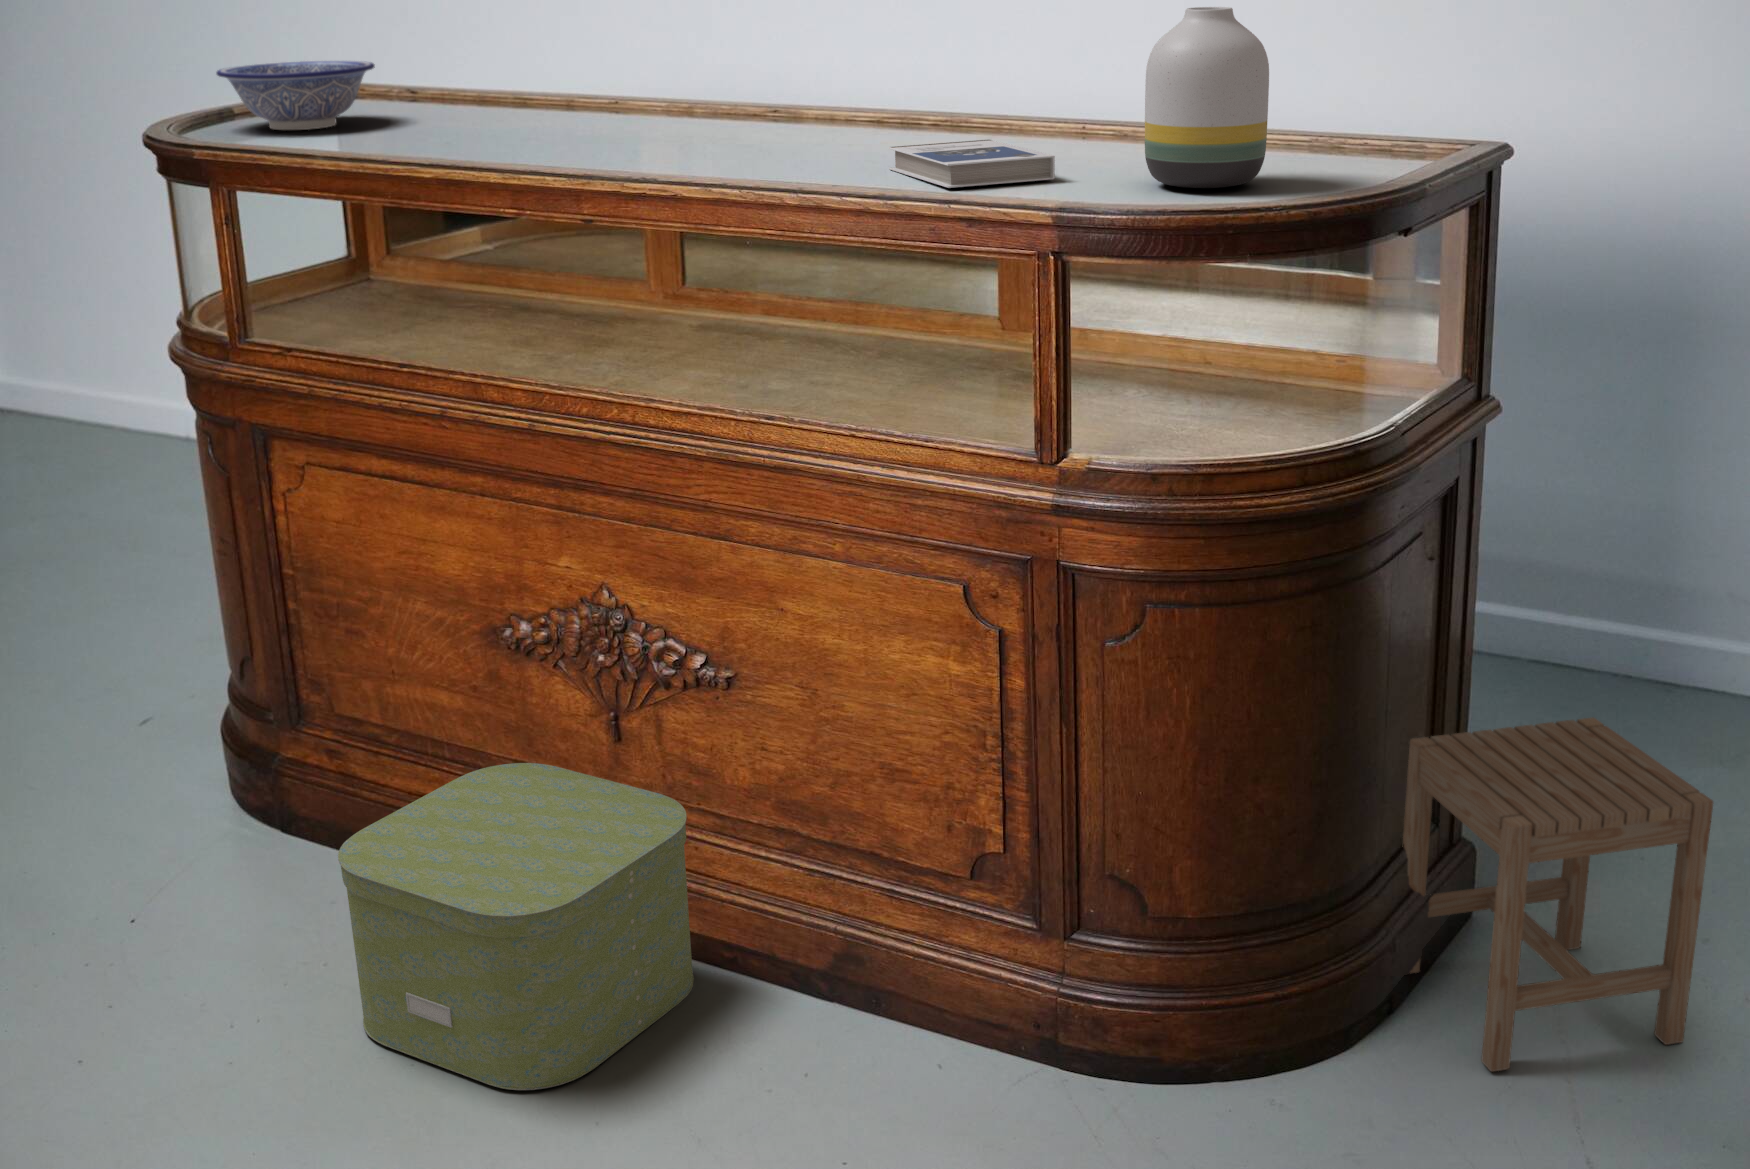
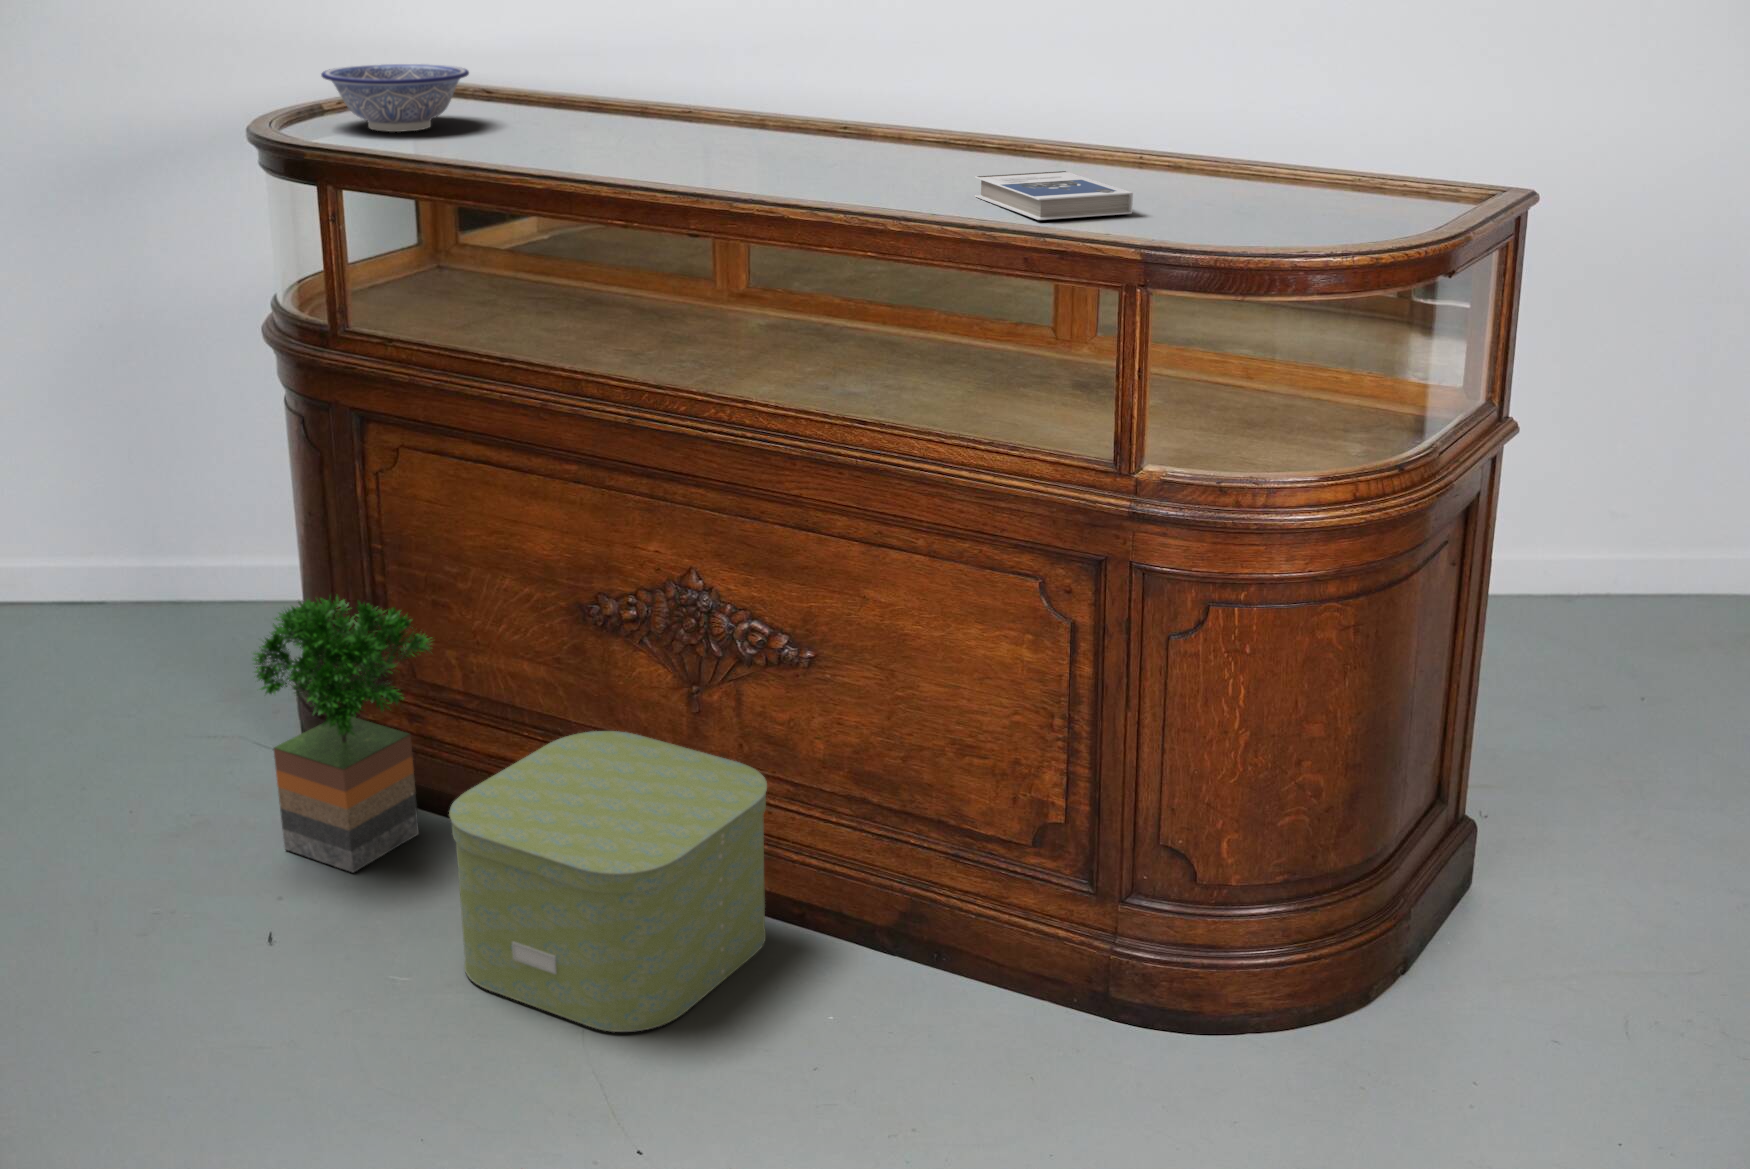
vase: present [1145,7,1269,188] -> none [1218,64,1334,228]
potted tree: none [140,622,347,921] -> present [253,595,432,872]
stool: present [1403,718,1714,1072] -> none [1403,710,1702,1026]

